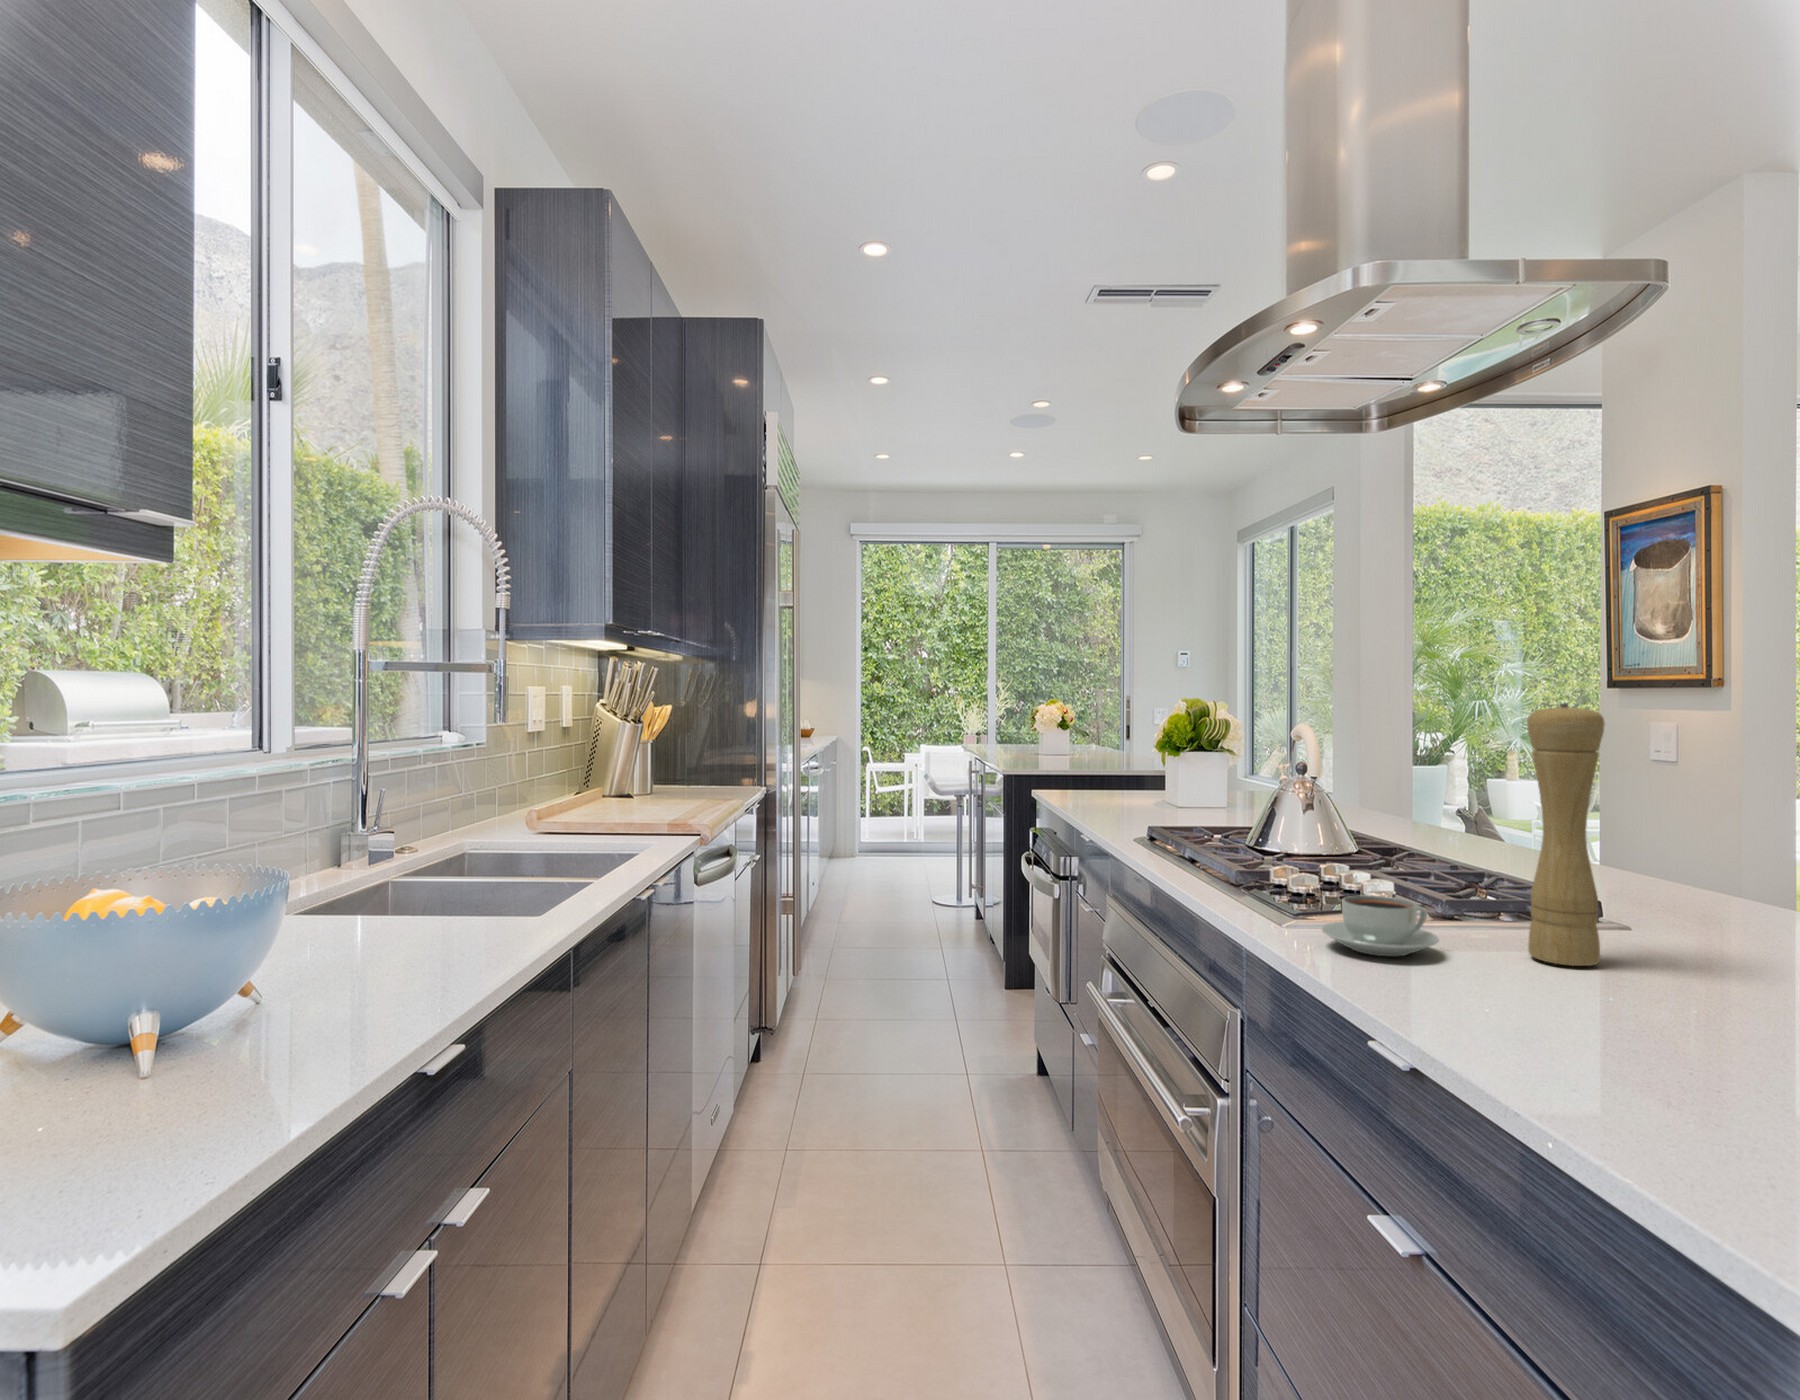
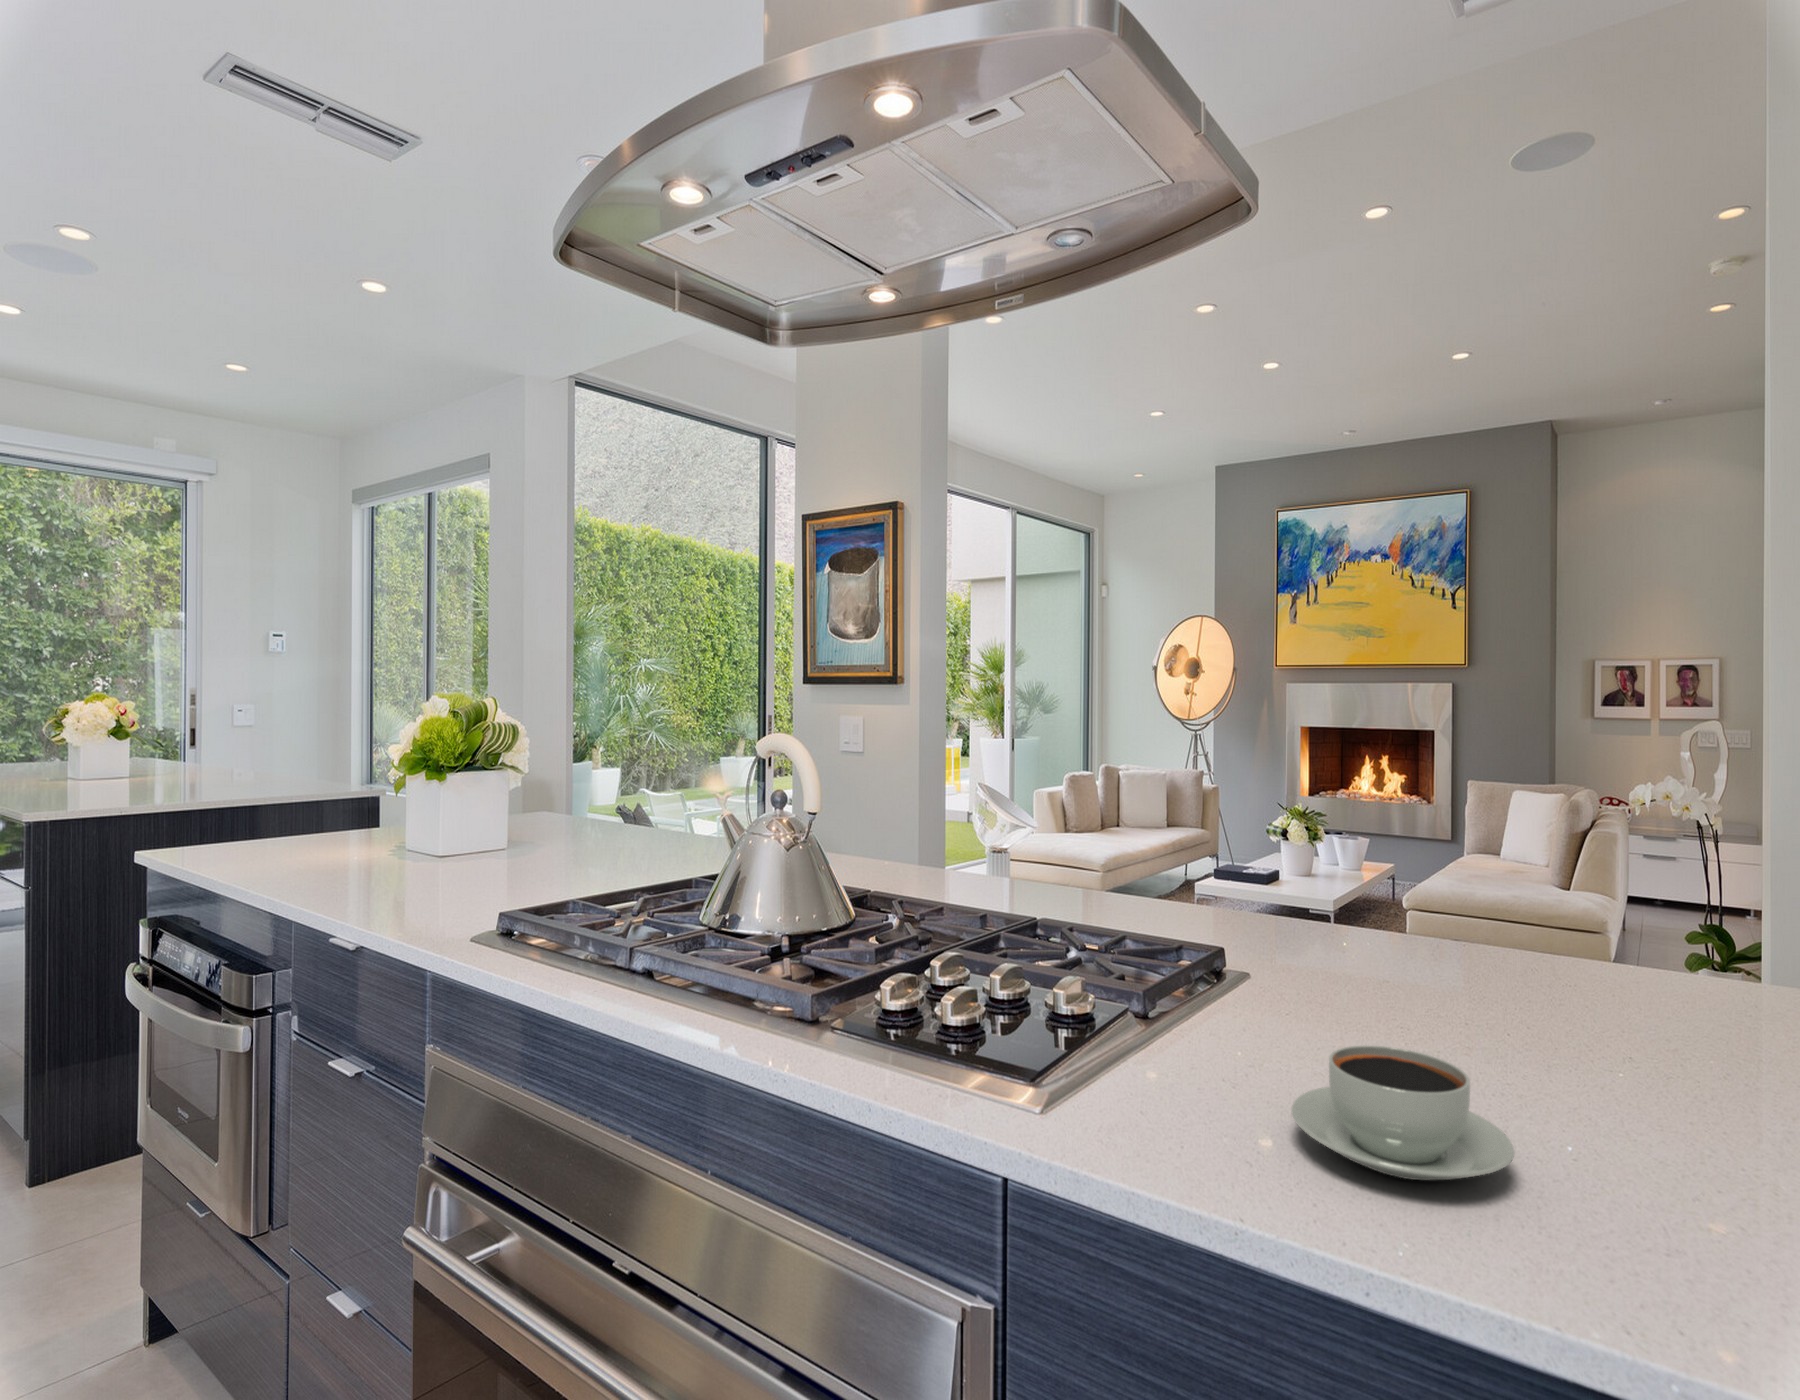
pepper mill: present [1527,703,1604,966] -> none [1464,701,1578,1098]

